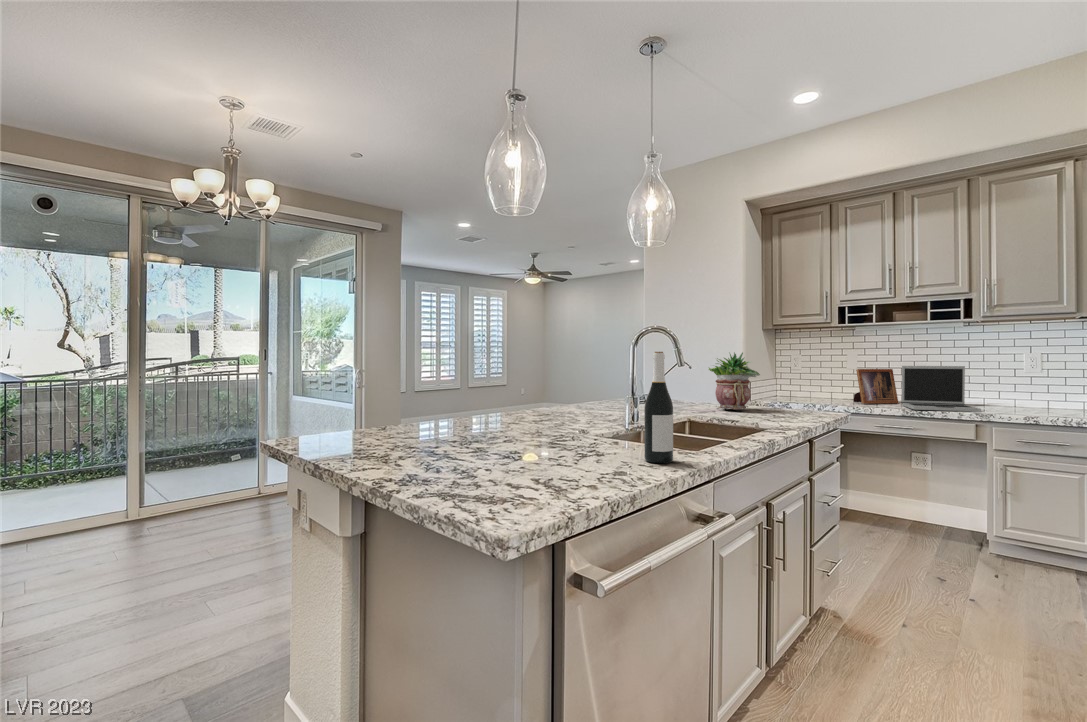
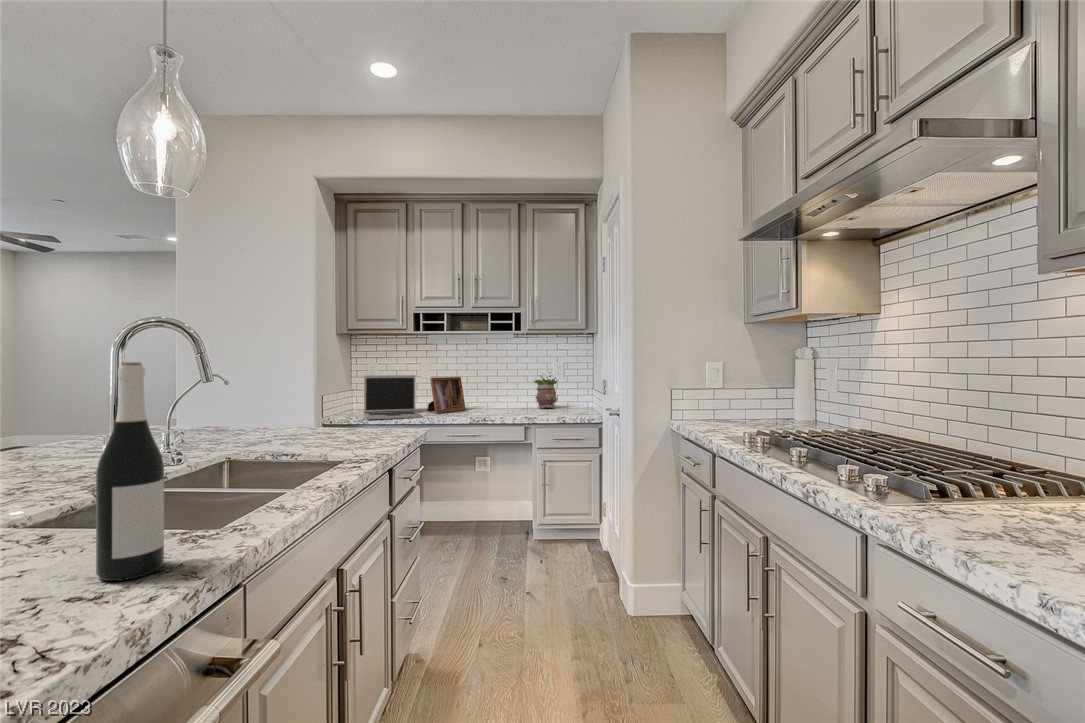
potted plant: present [709,352,760,410] -> present [534,372,557,408]
laptop: present [902,366,981,412] -> present [364,375,421,419]

